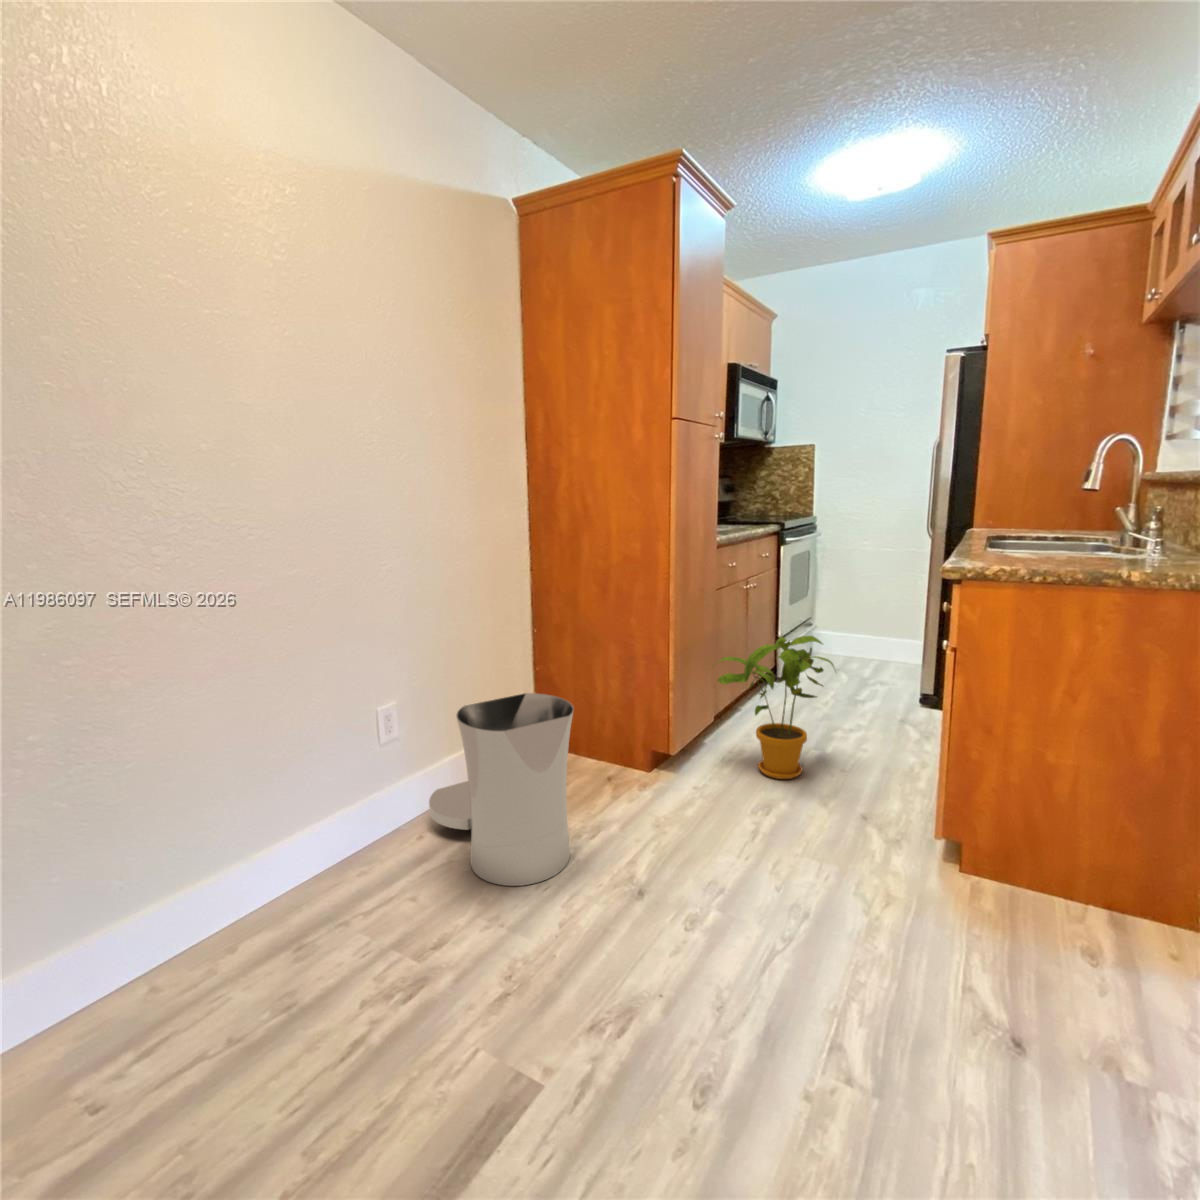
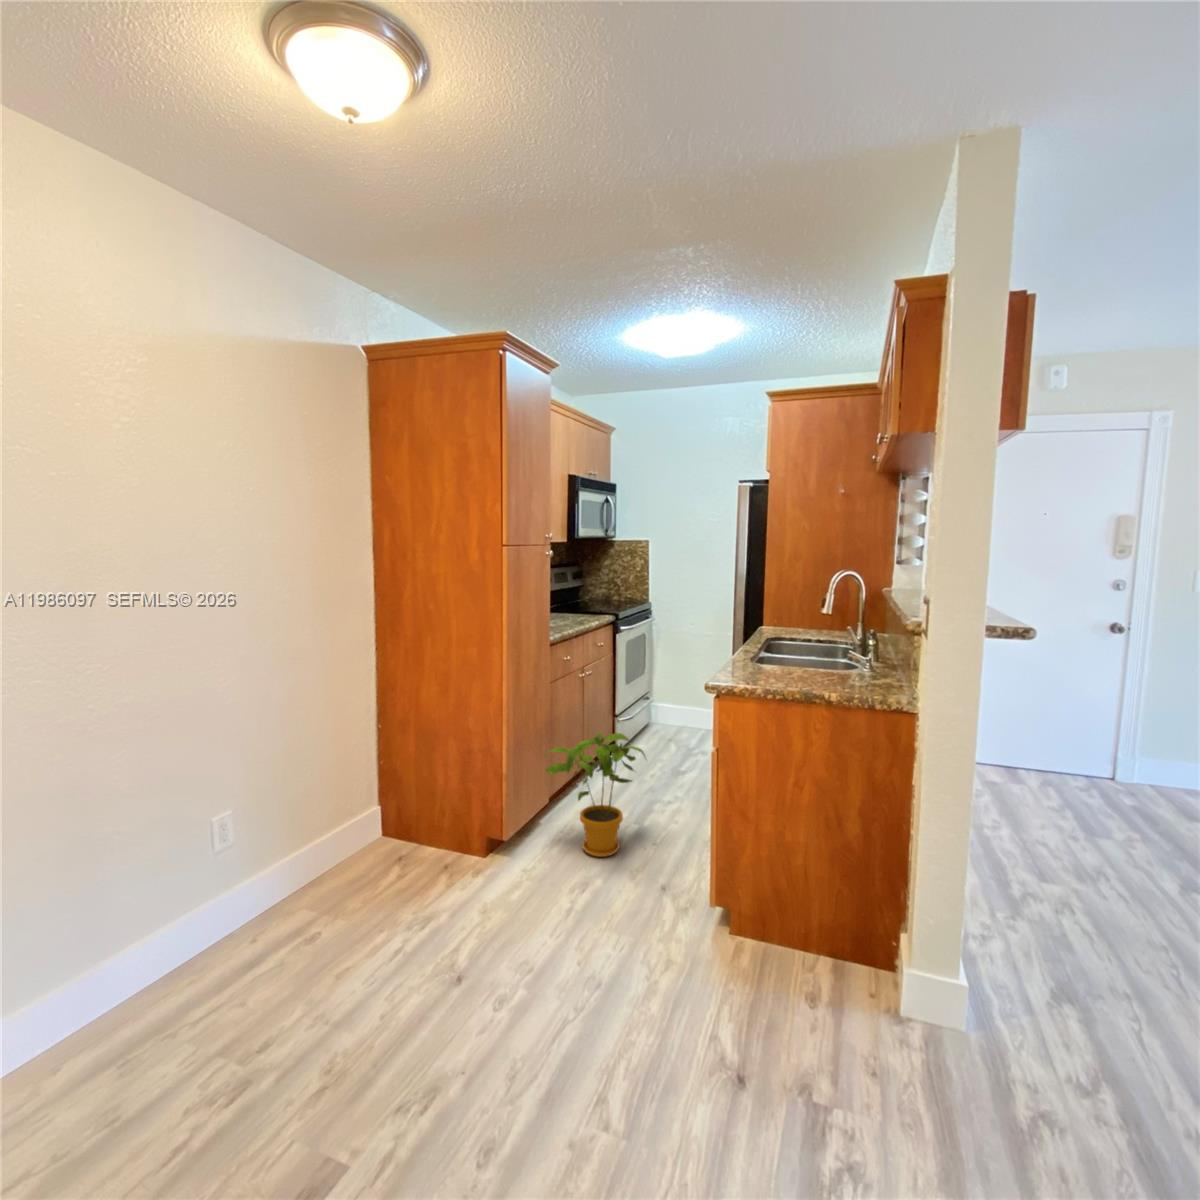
trash can: present [429,693,574,886] -> none [262,802,400,992]

